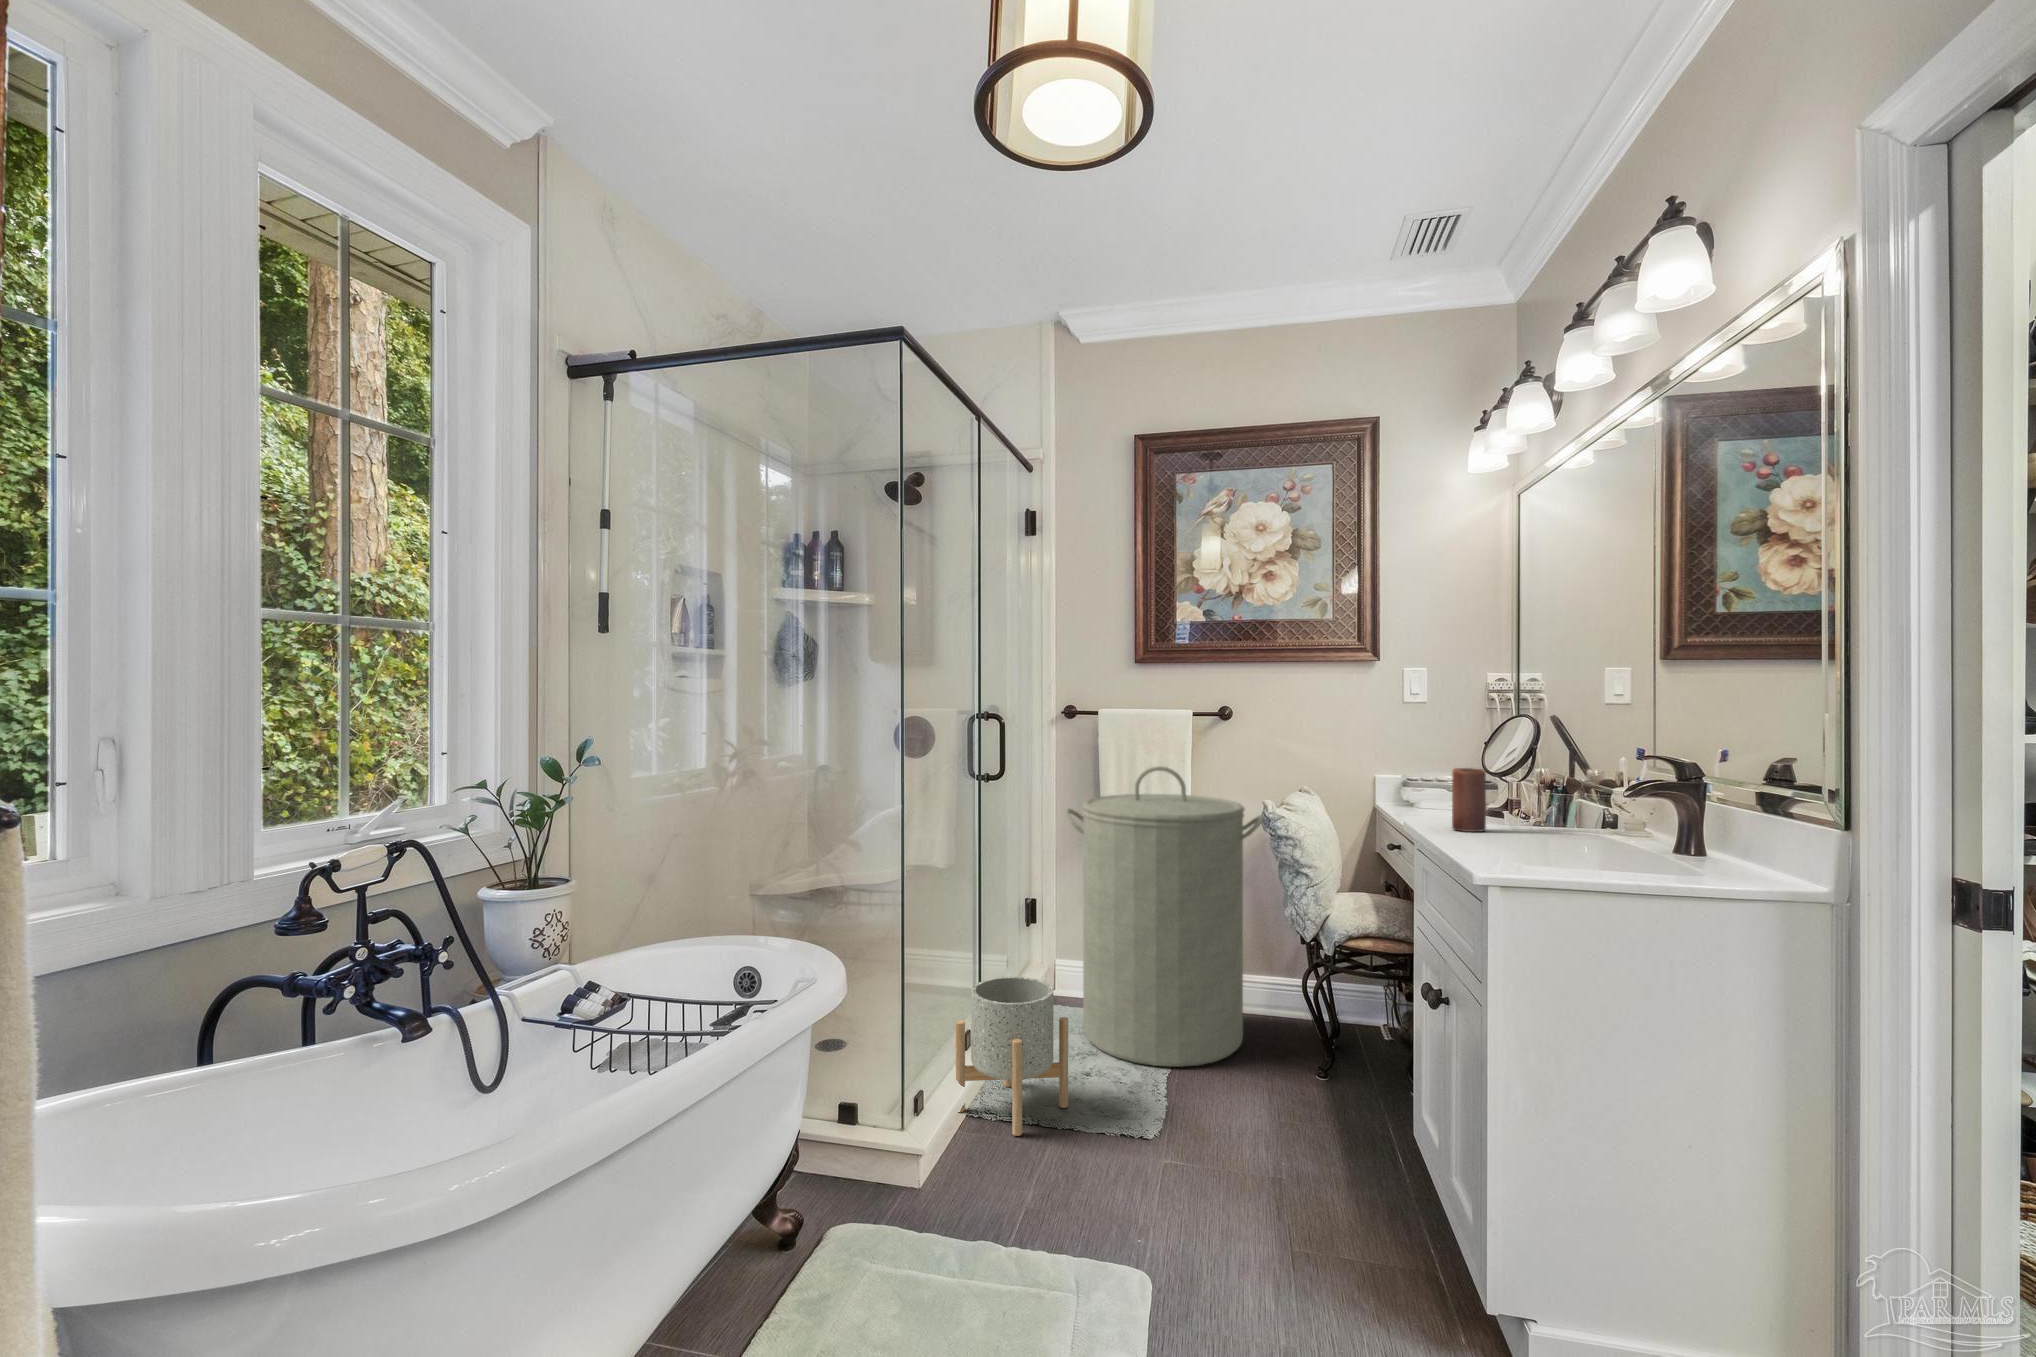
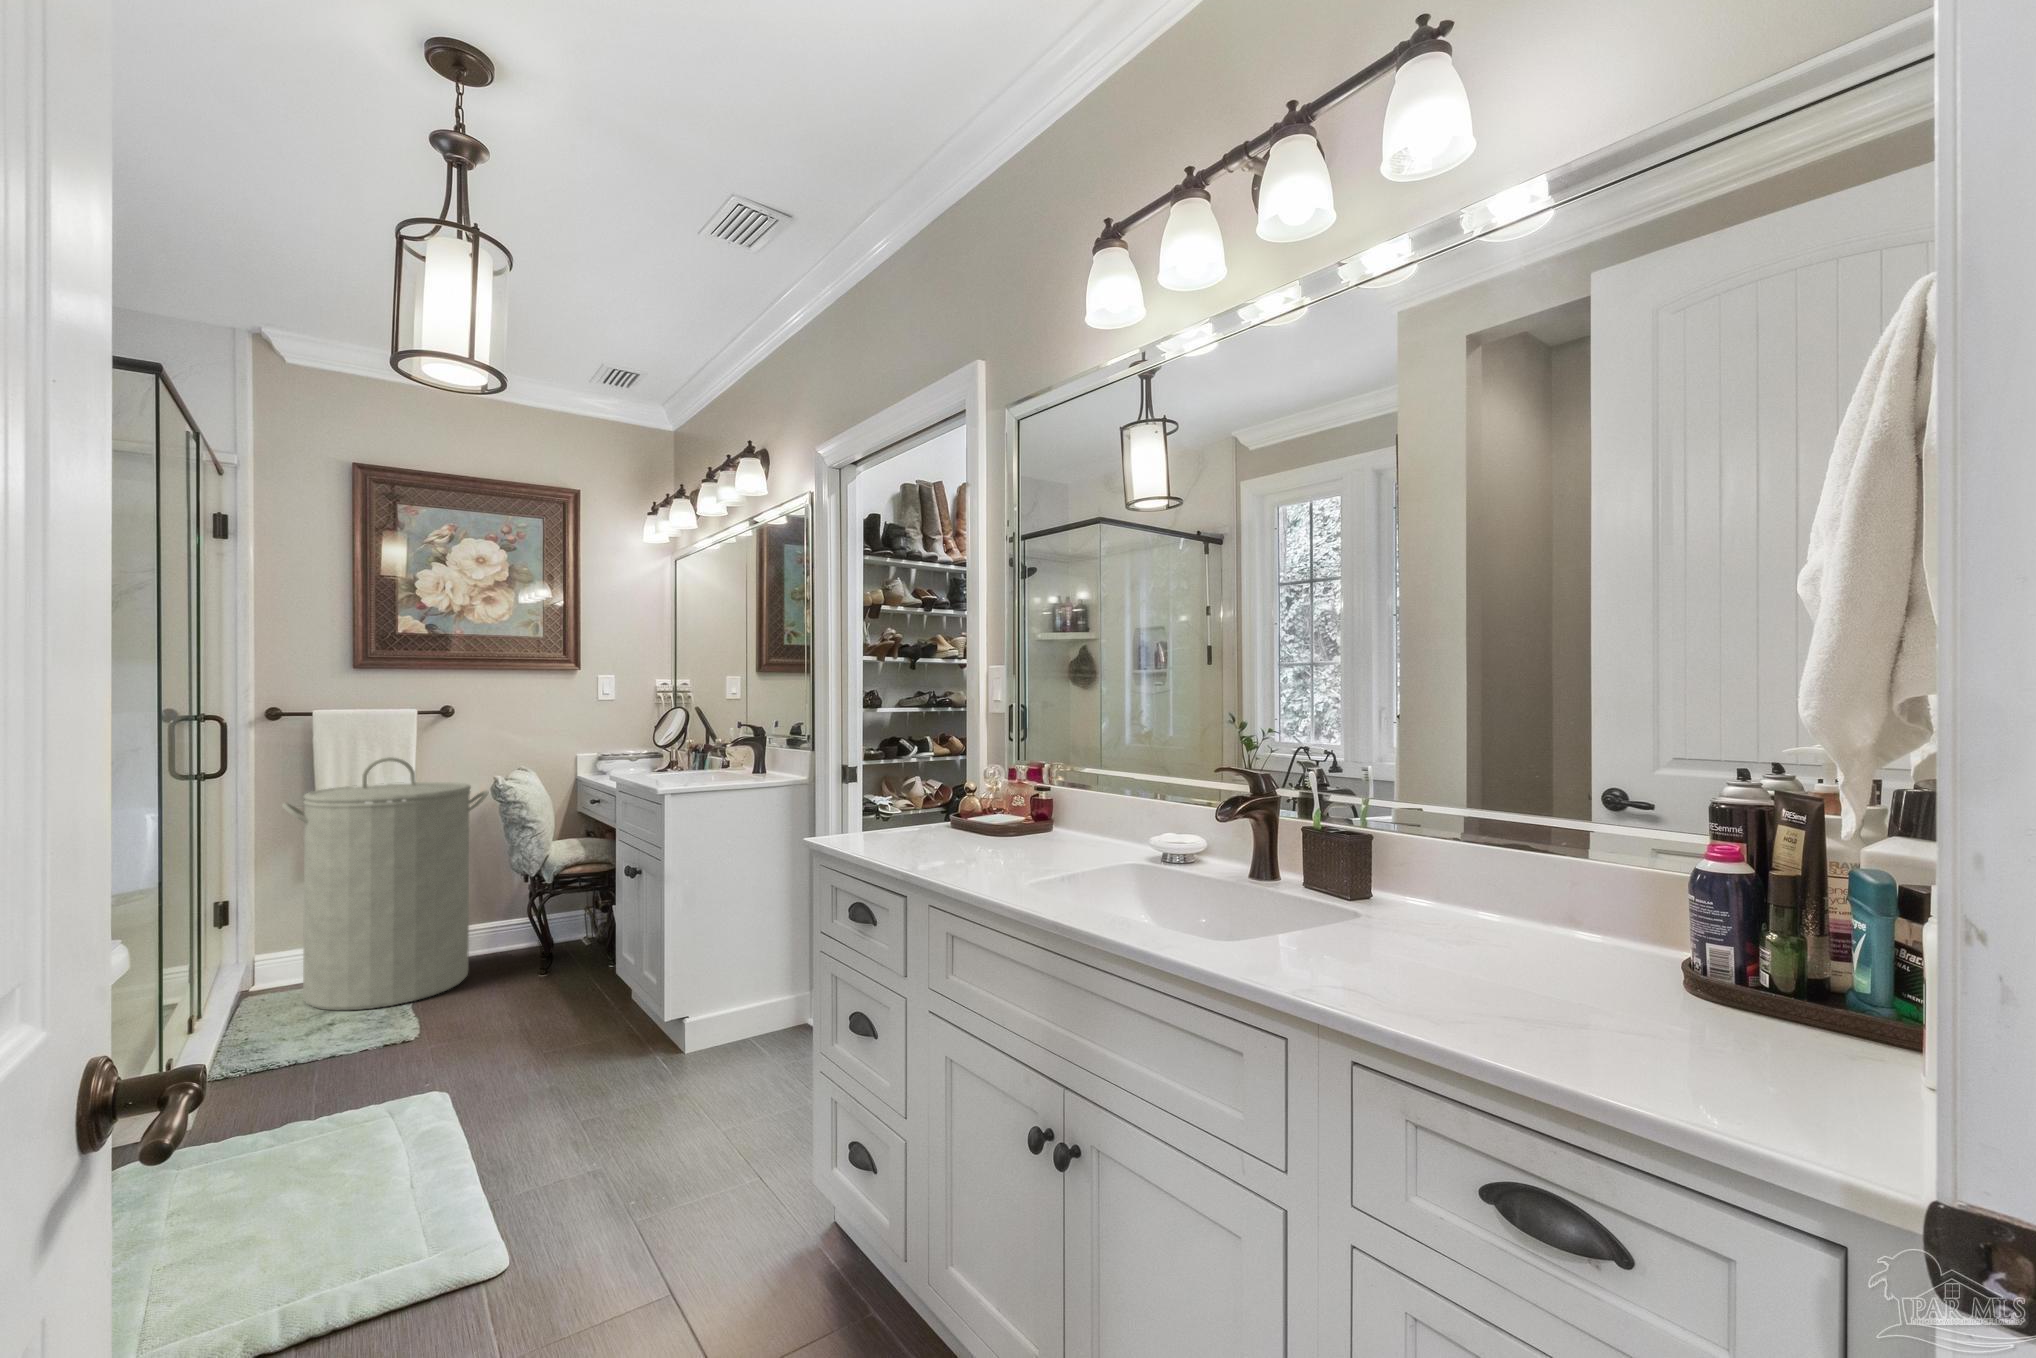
candle: present [1452,768,1486,832] -> none [638,740,659,780]
planter: present [956,977,1068,1136] -> none [187,949,316,1084]

